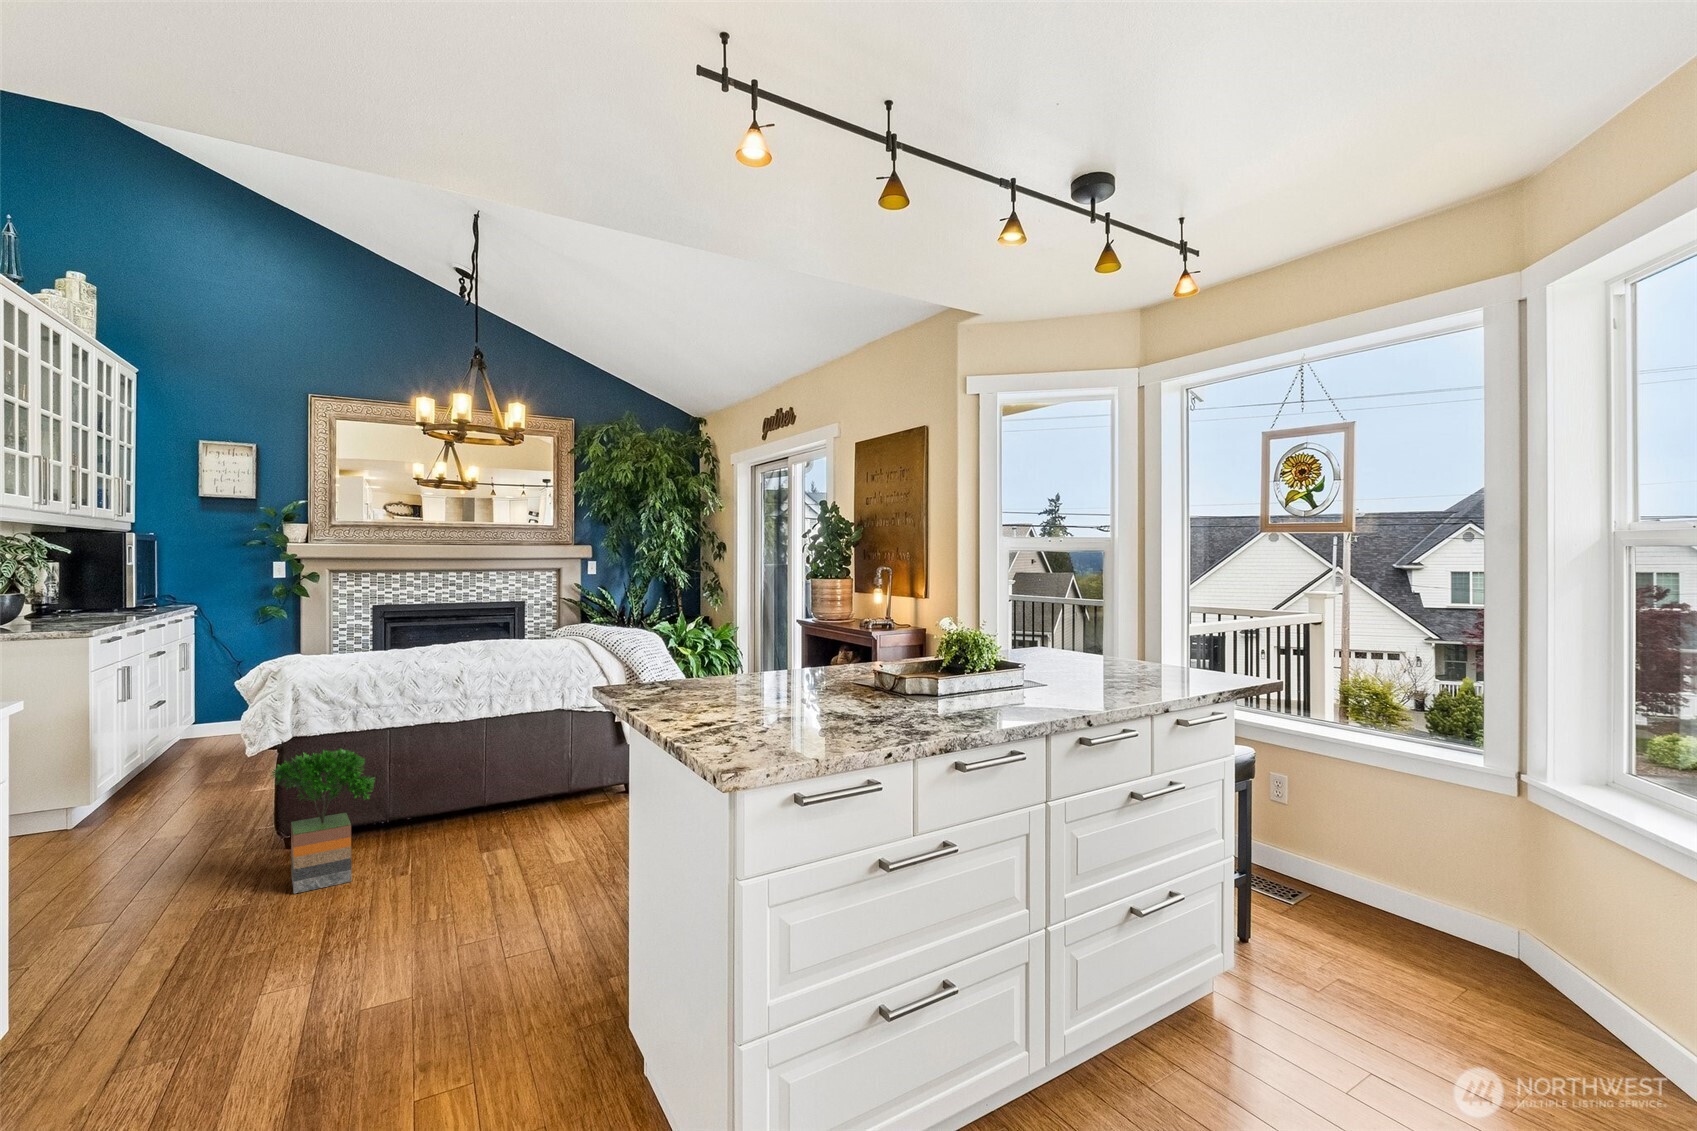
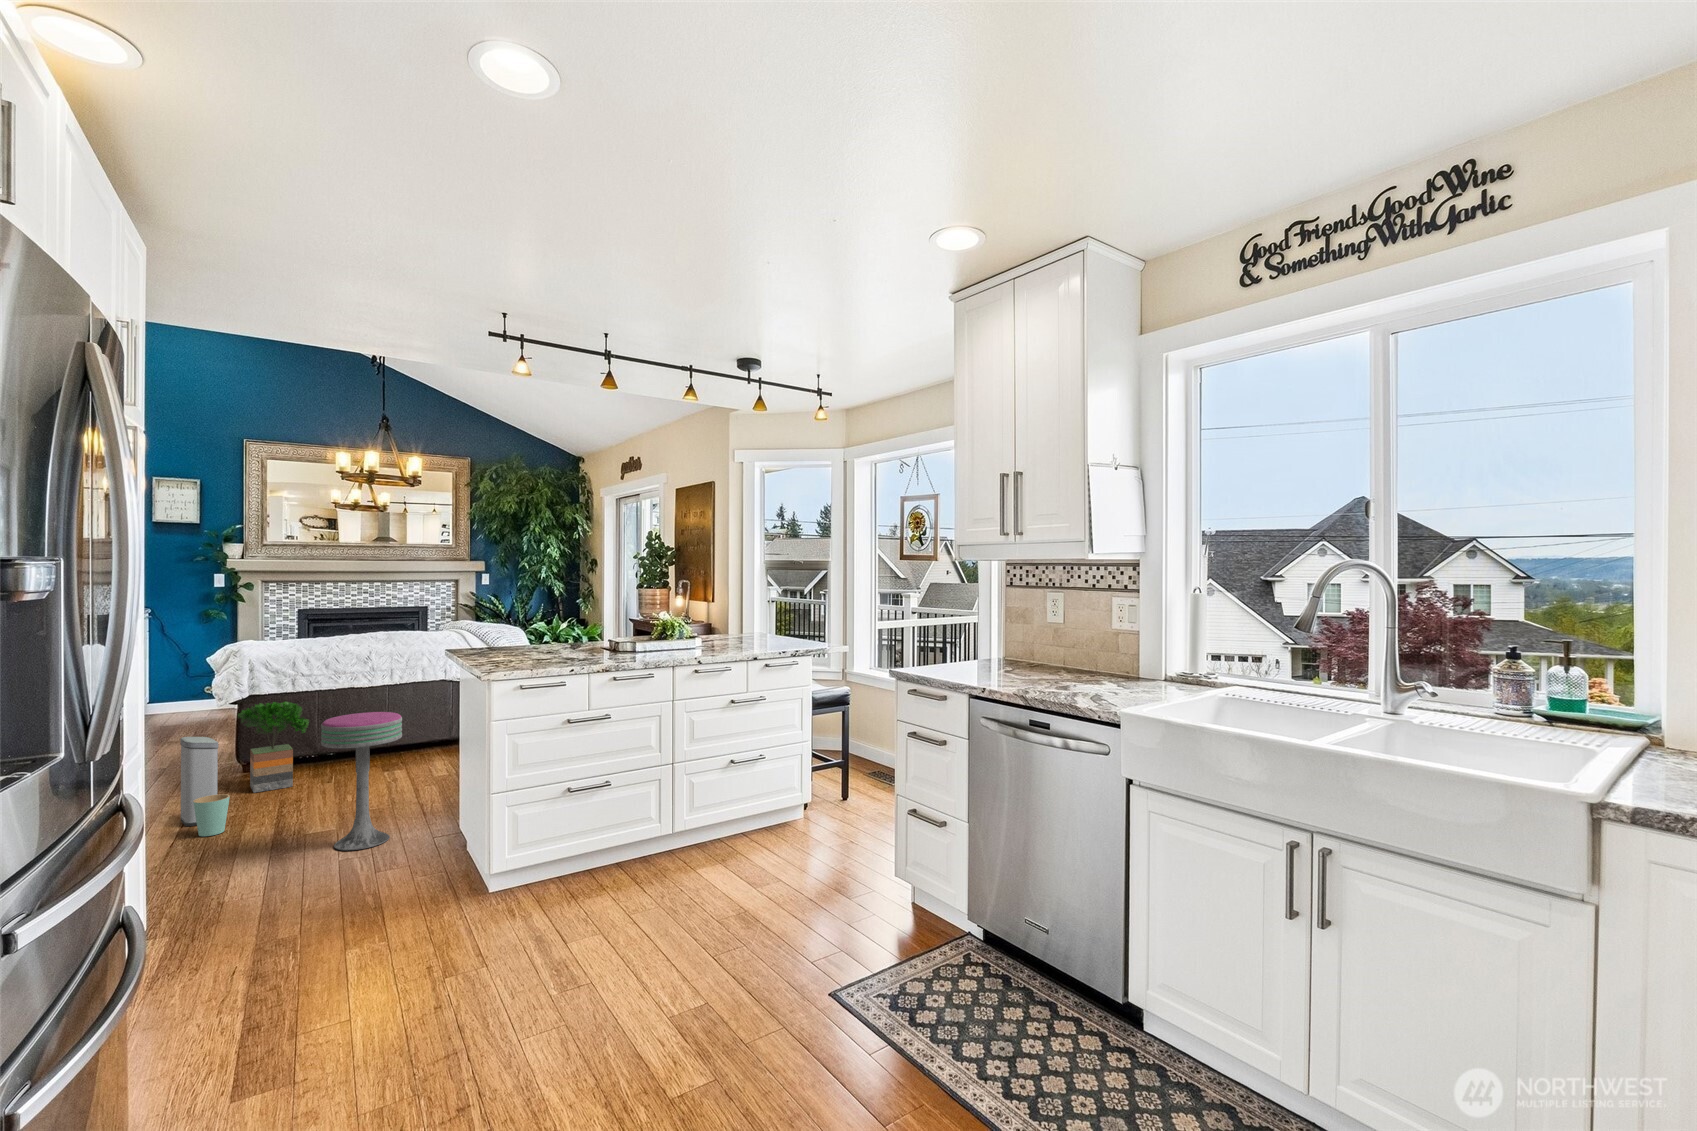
bar stool: none [380,795,519,1062] -> present [321,712,402,850]
trash can: none [171,818,241,1003] -> present [180,737,230,836]

